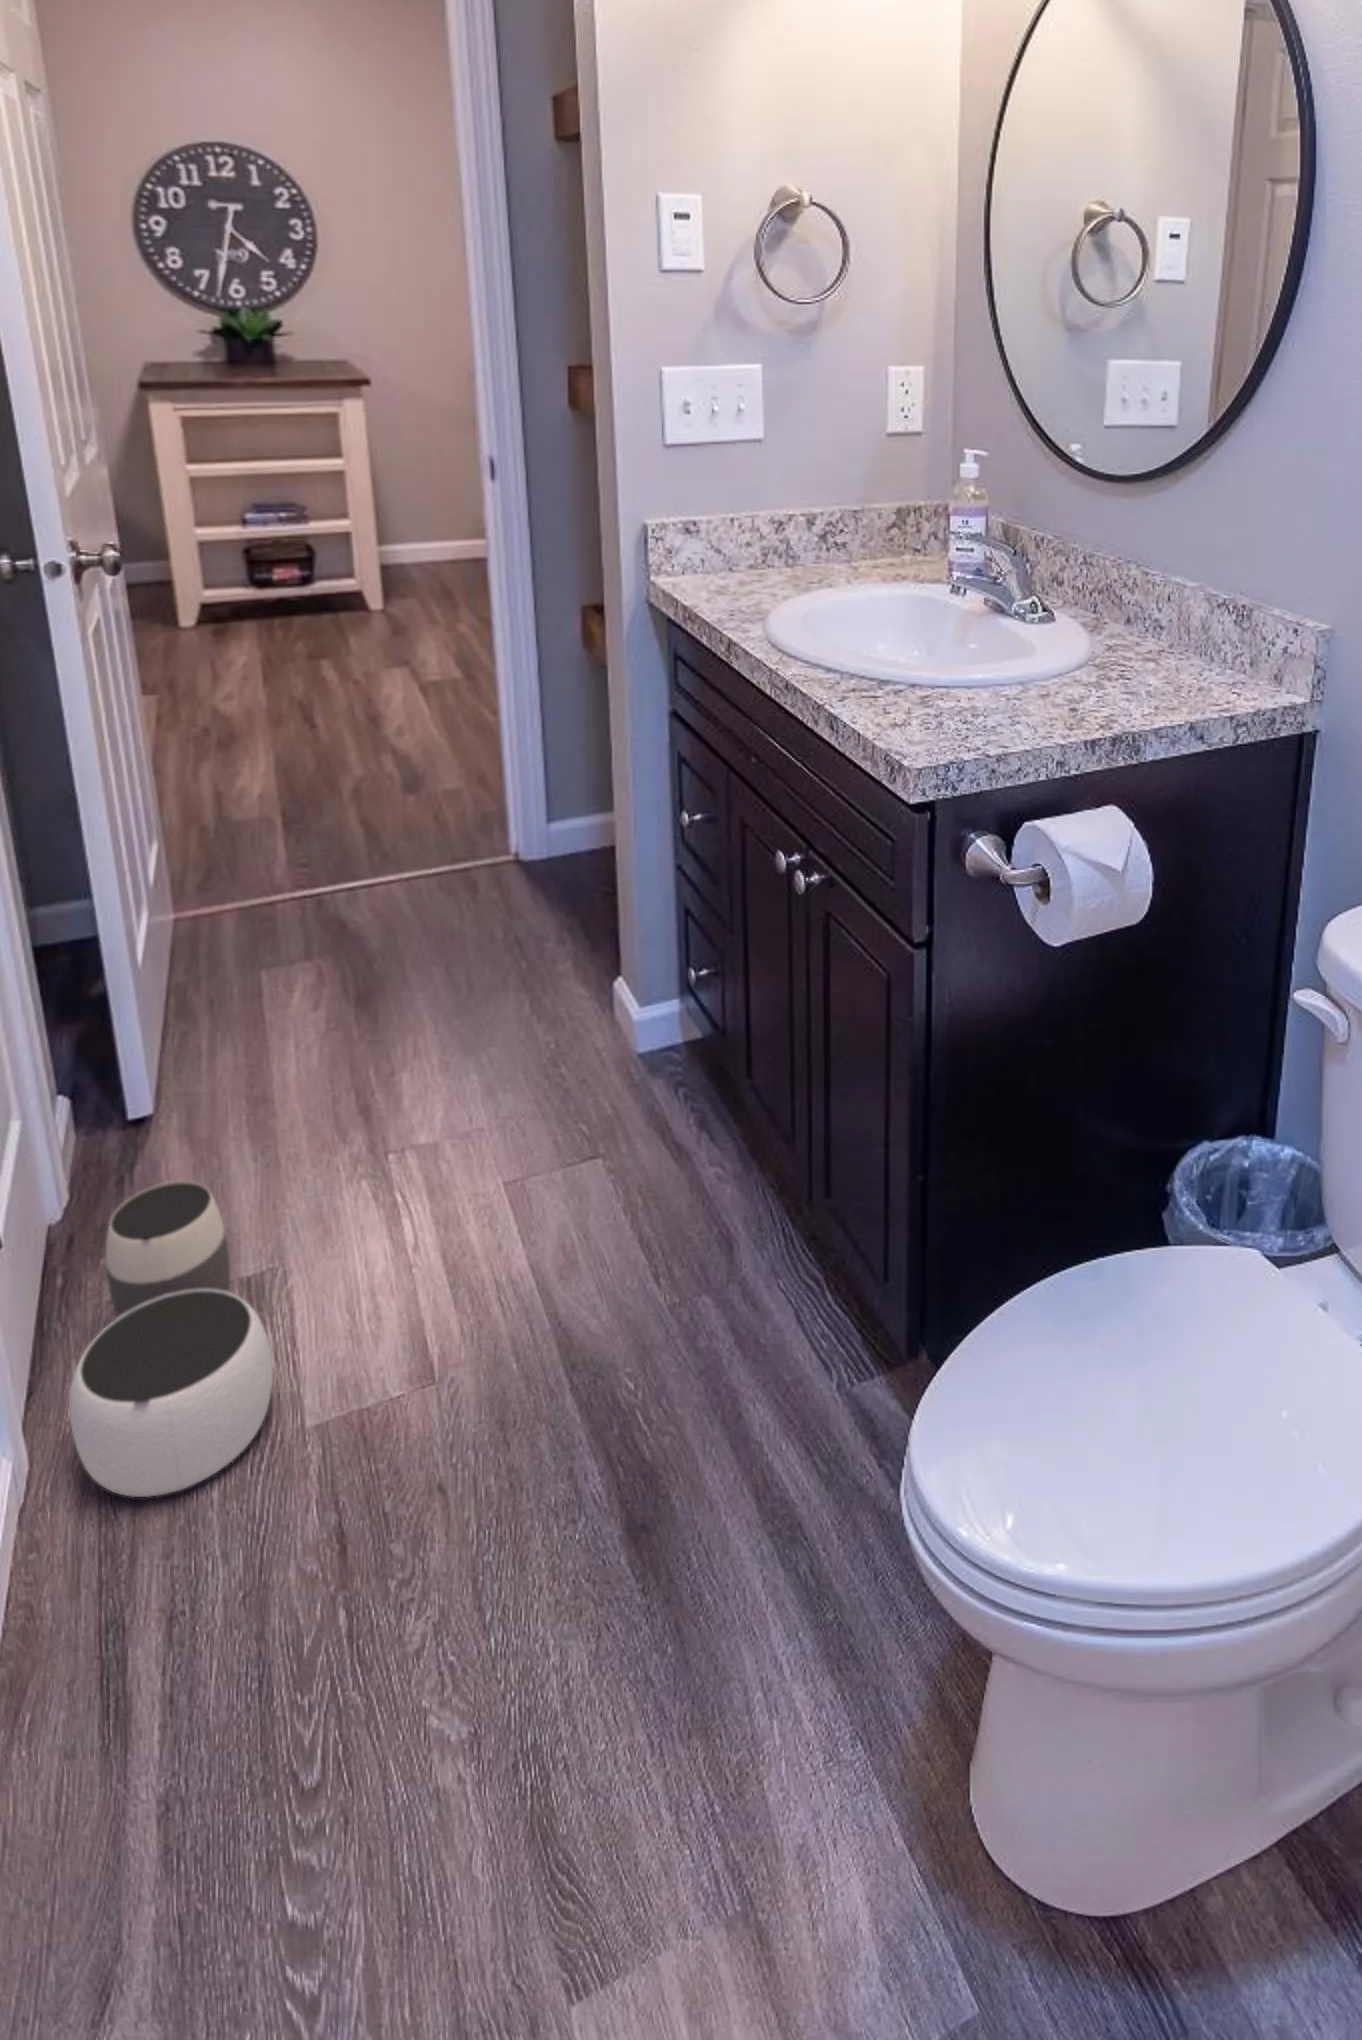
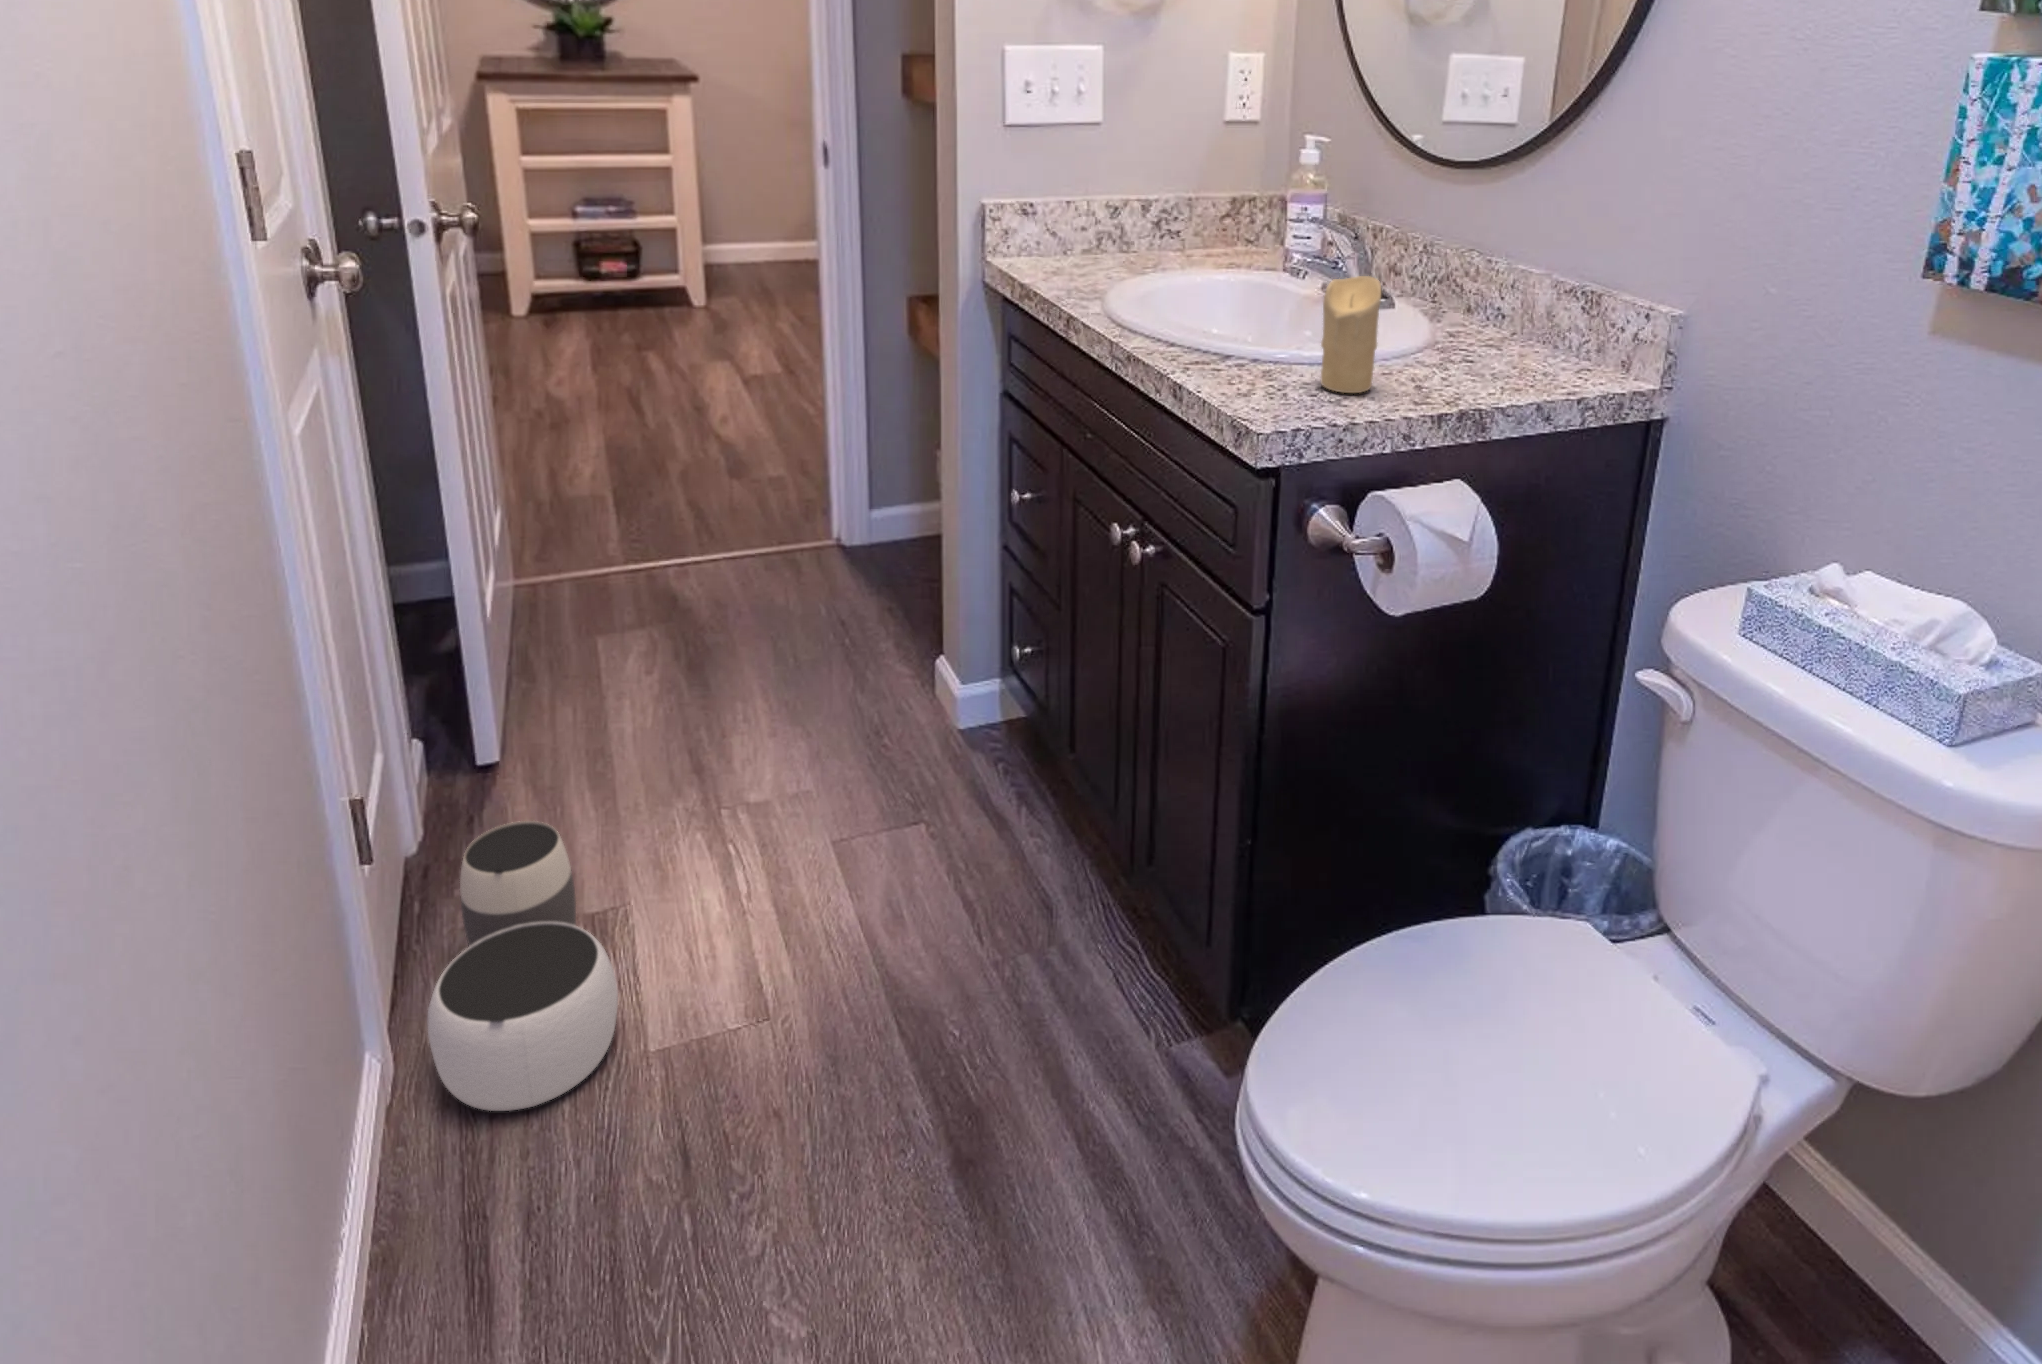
candle: none [976,602,1032,719] -> present [1321,276,1381,393]

